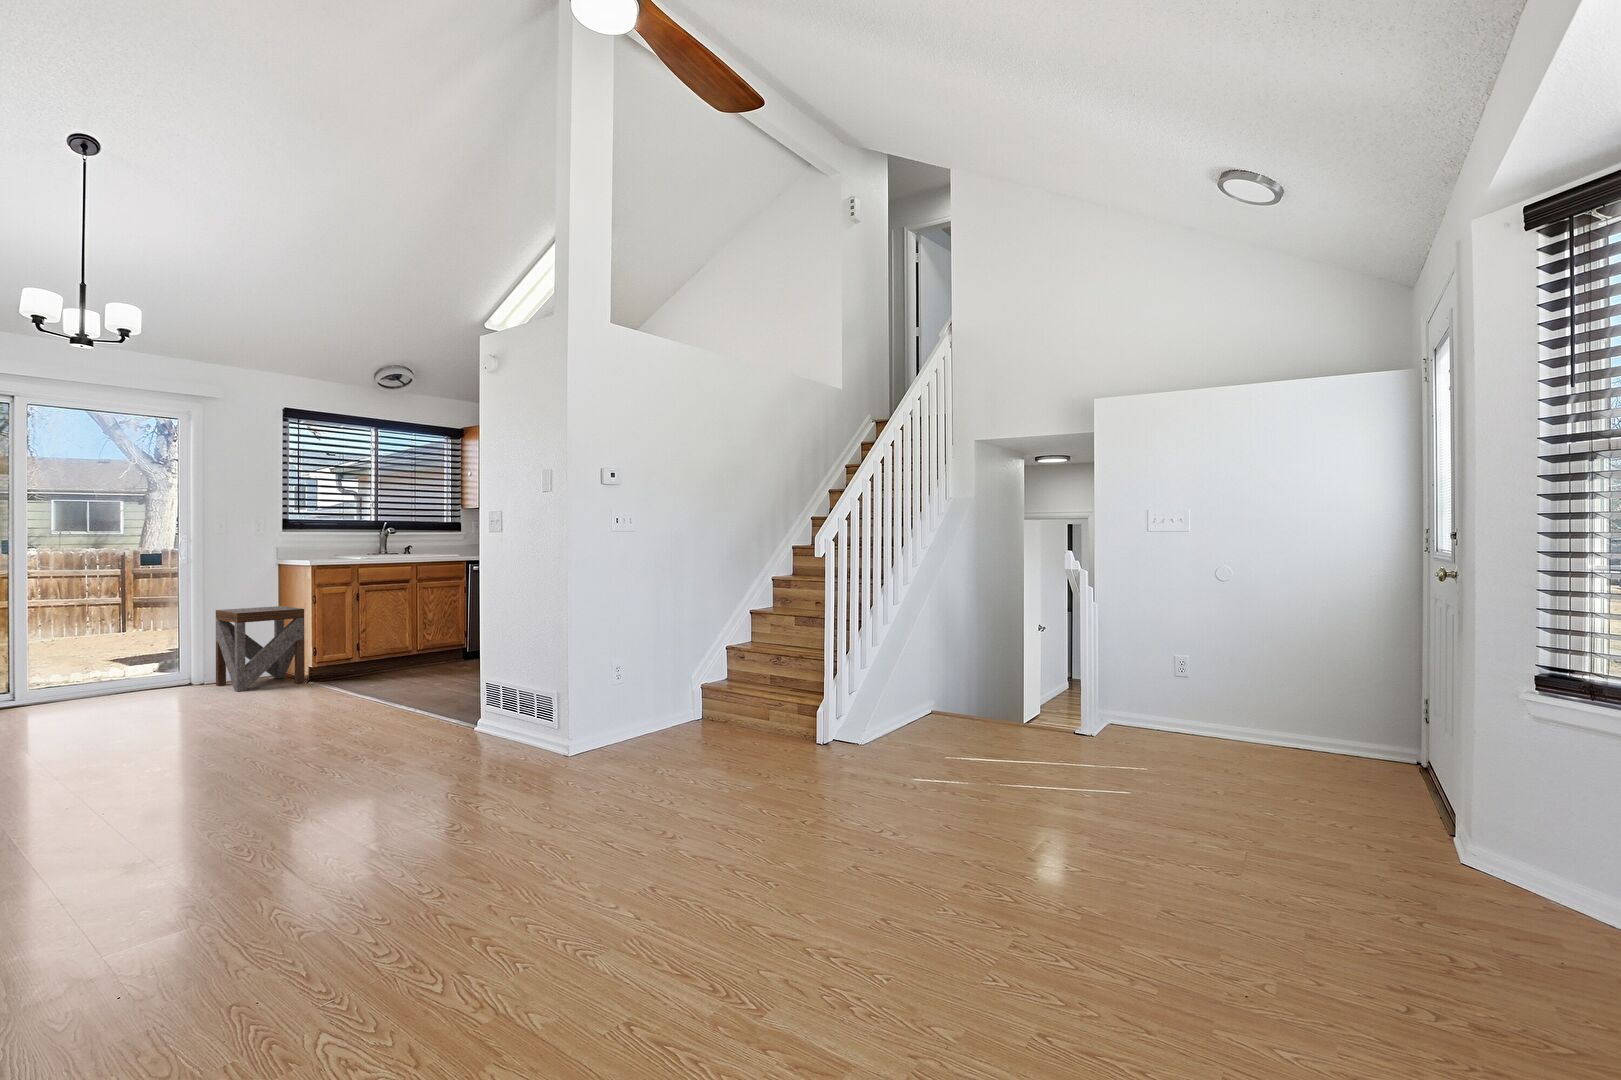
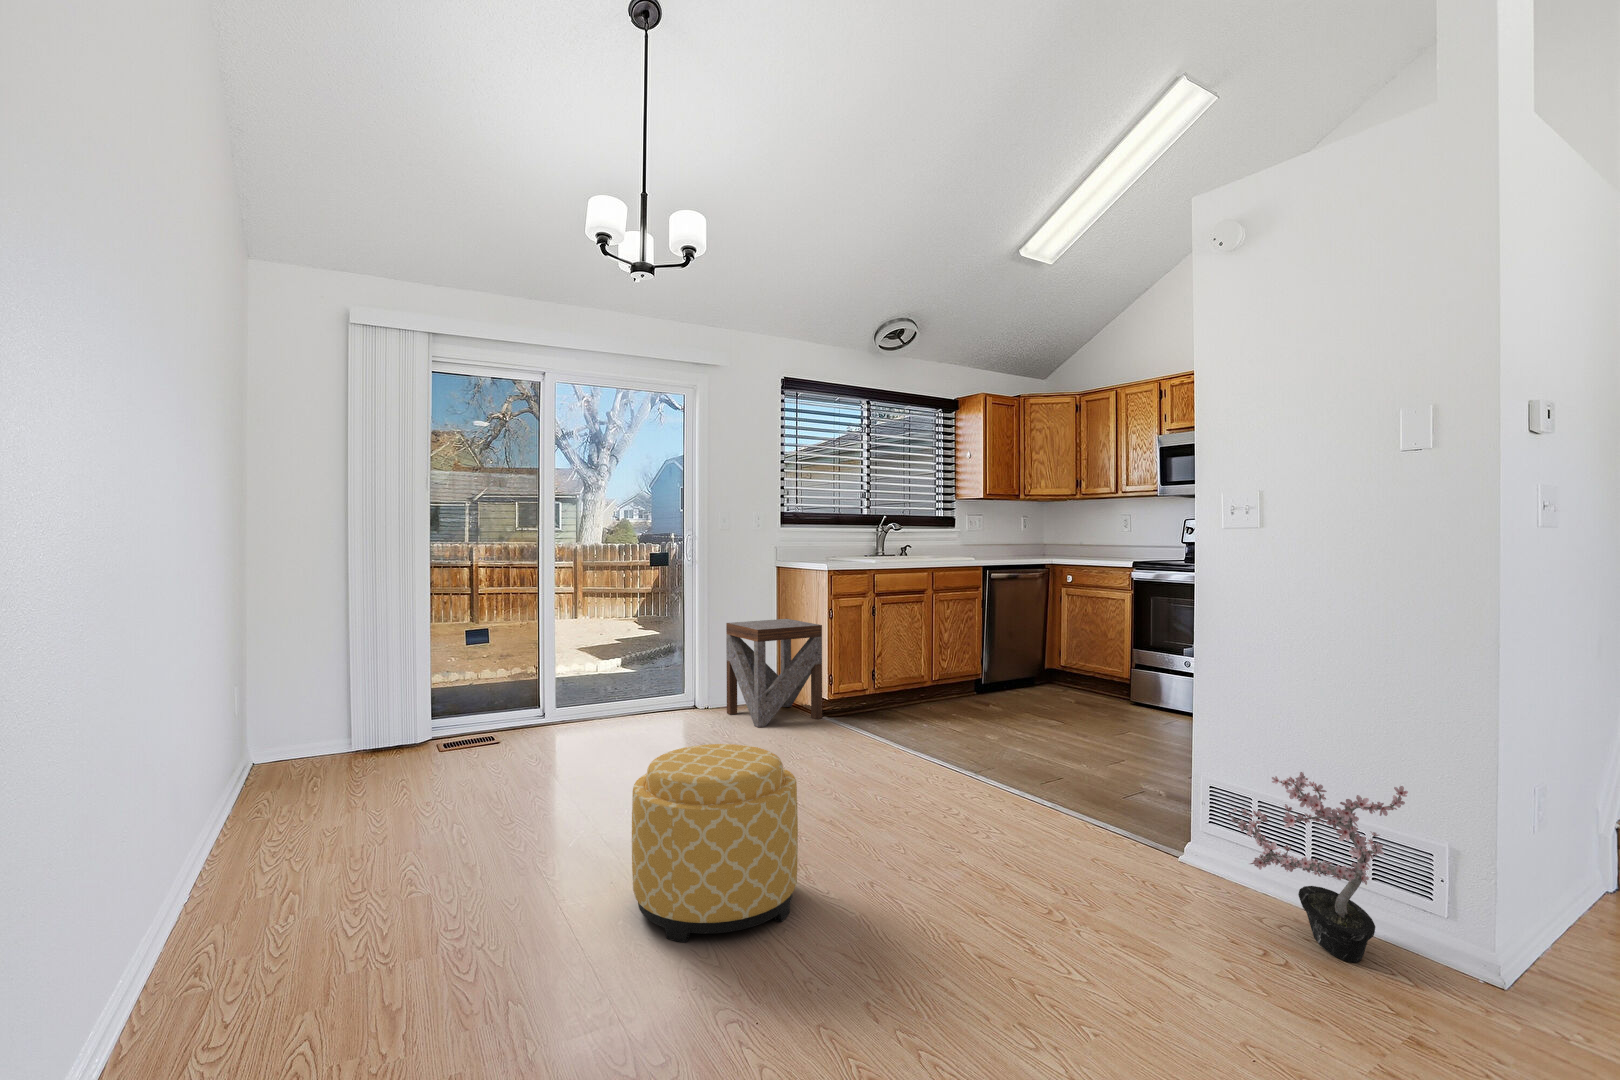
potted plant: none [460,658,531,752] -> present [1228,772,1408,962]
ottoman: none [38,674,178,789] -> present [632,744,798,943]

